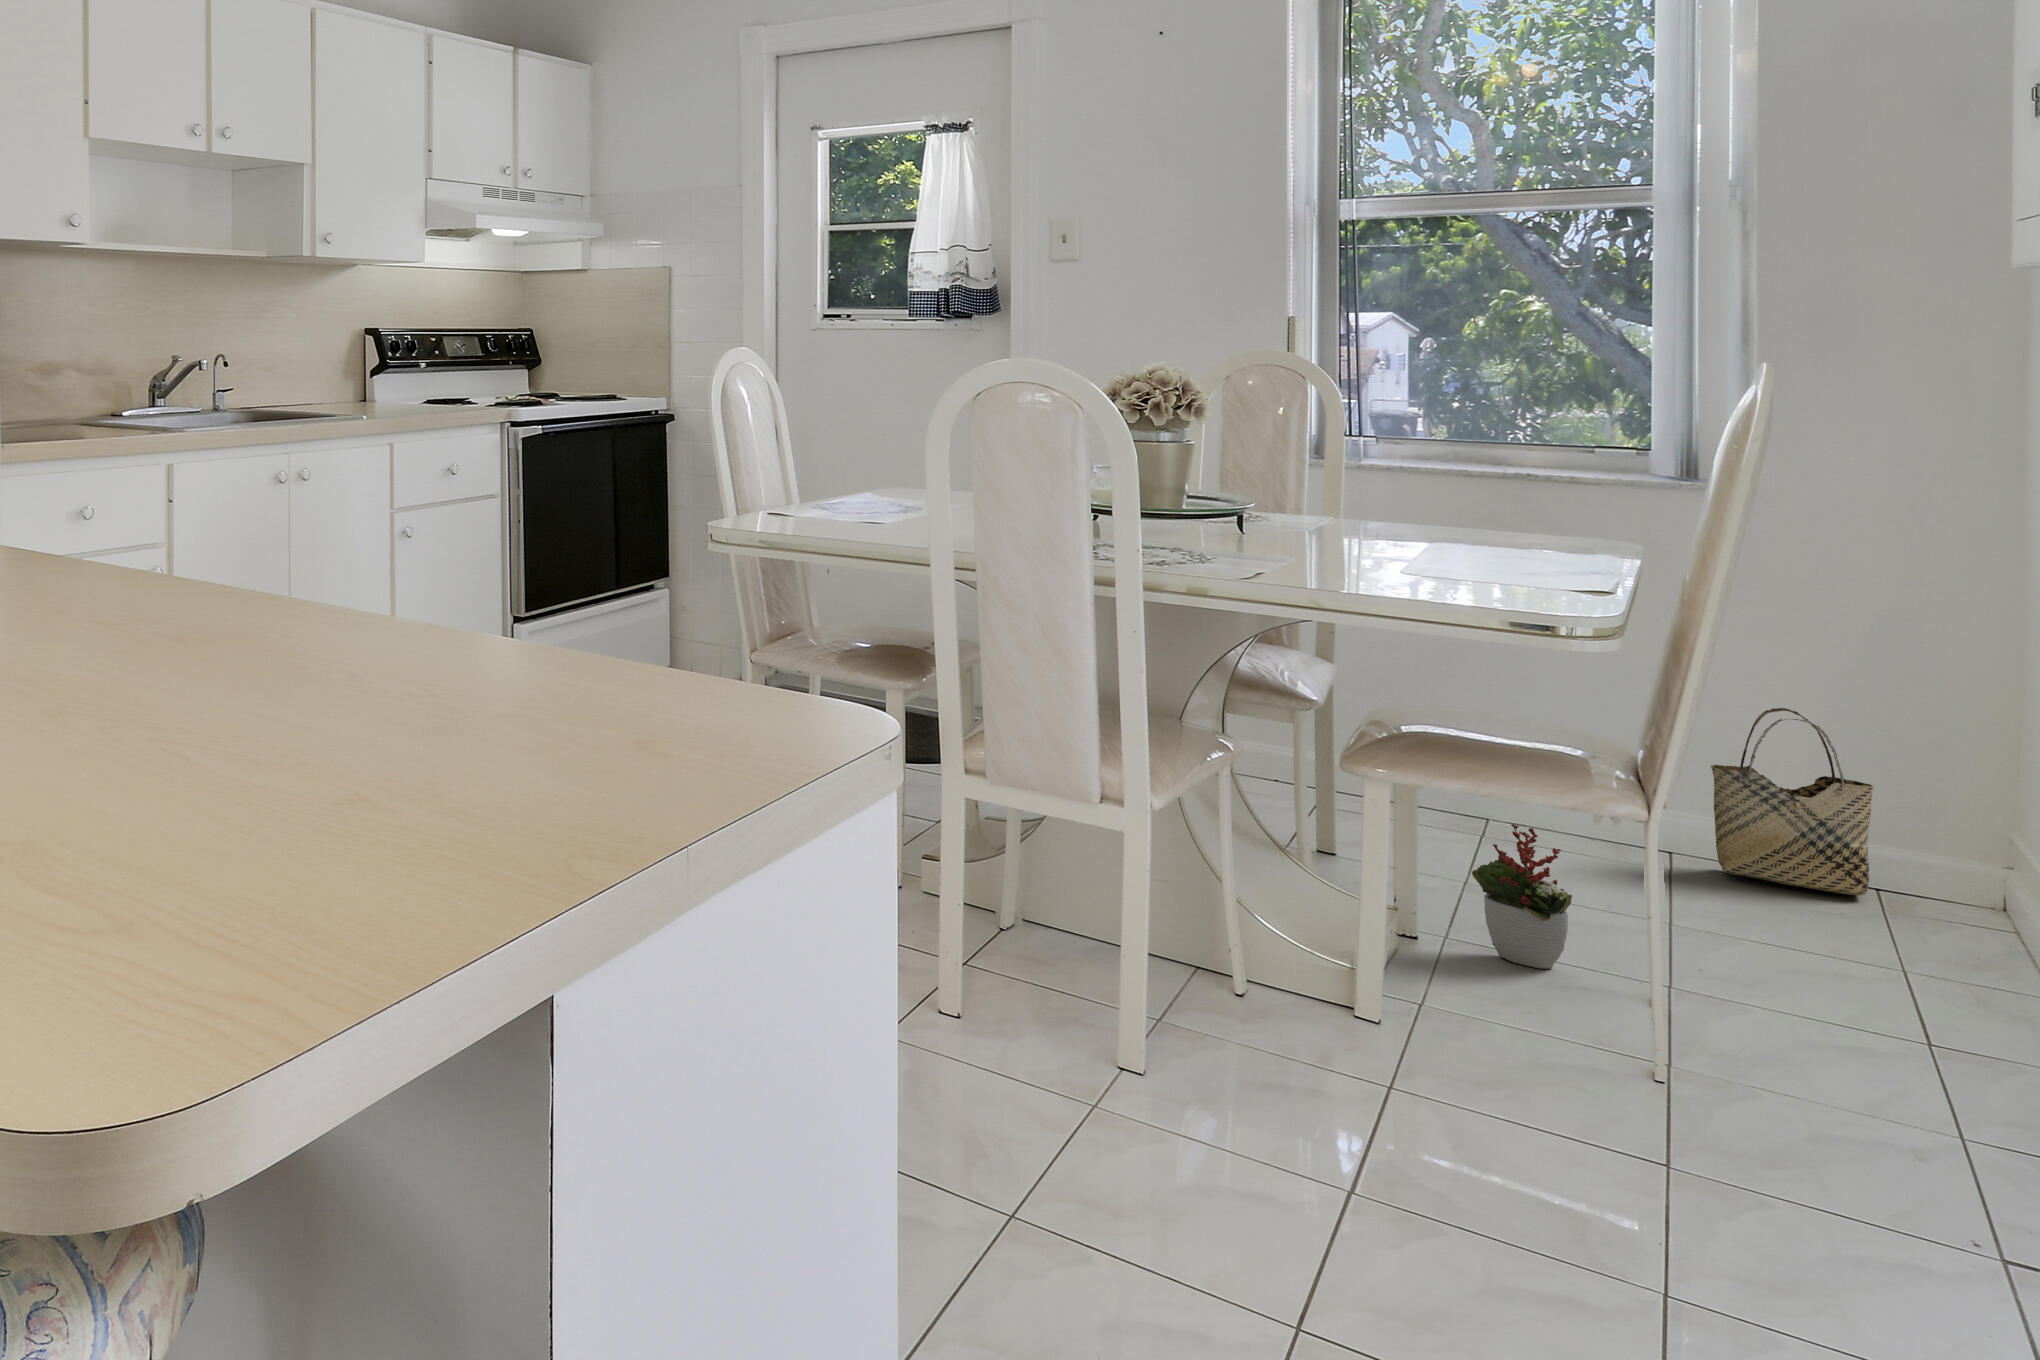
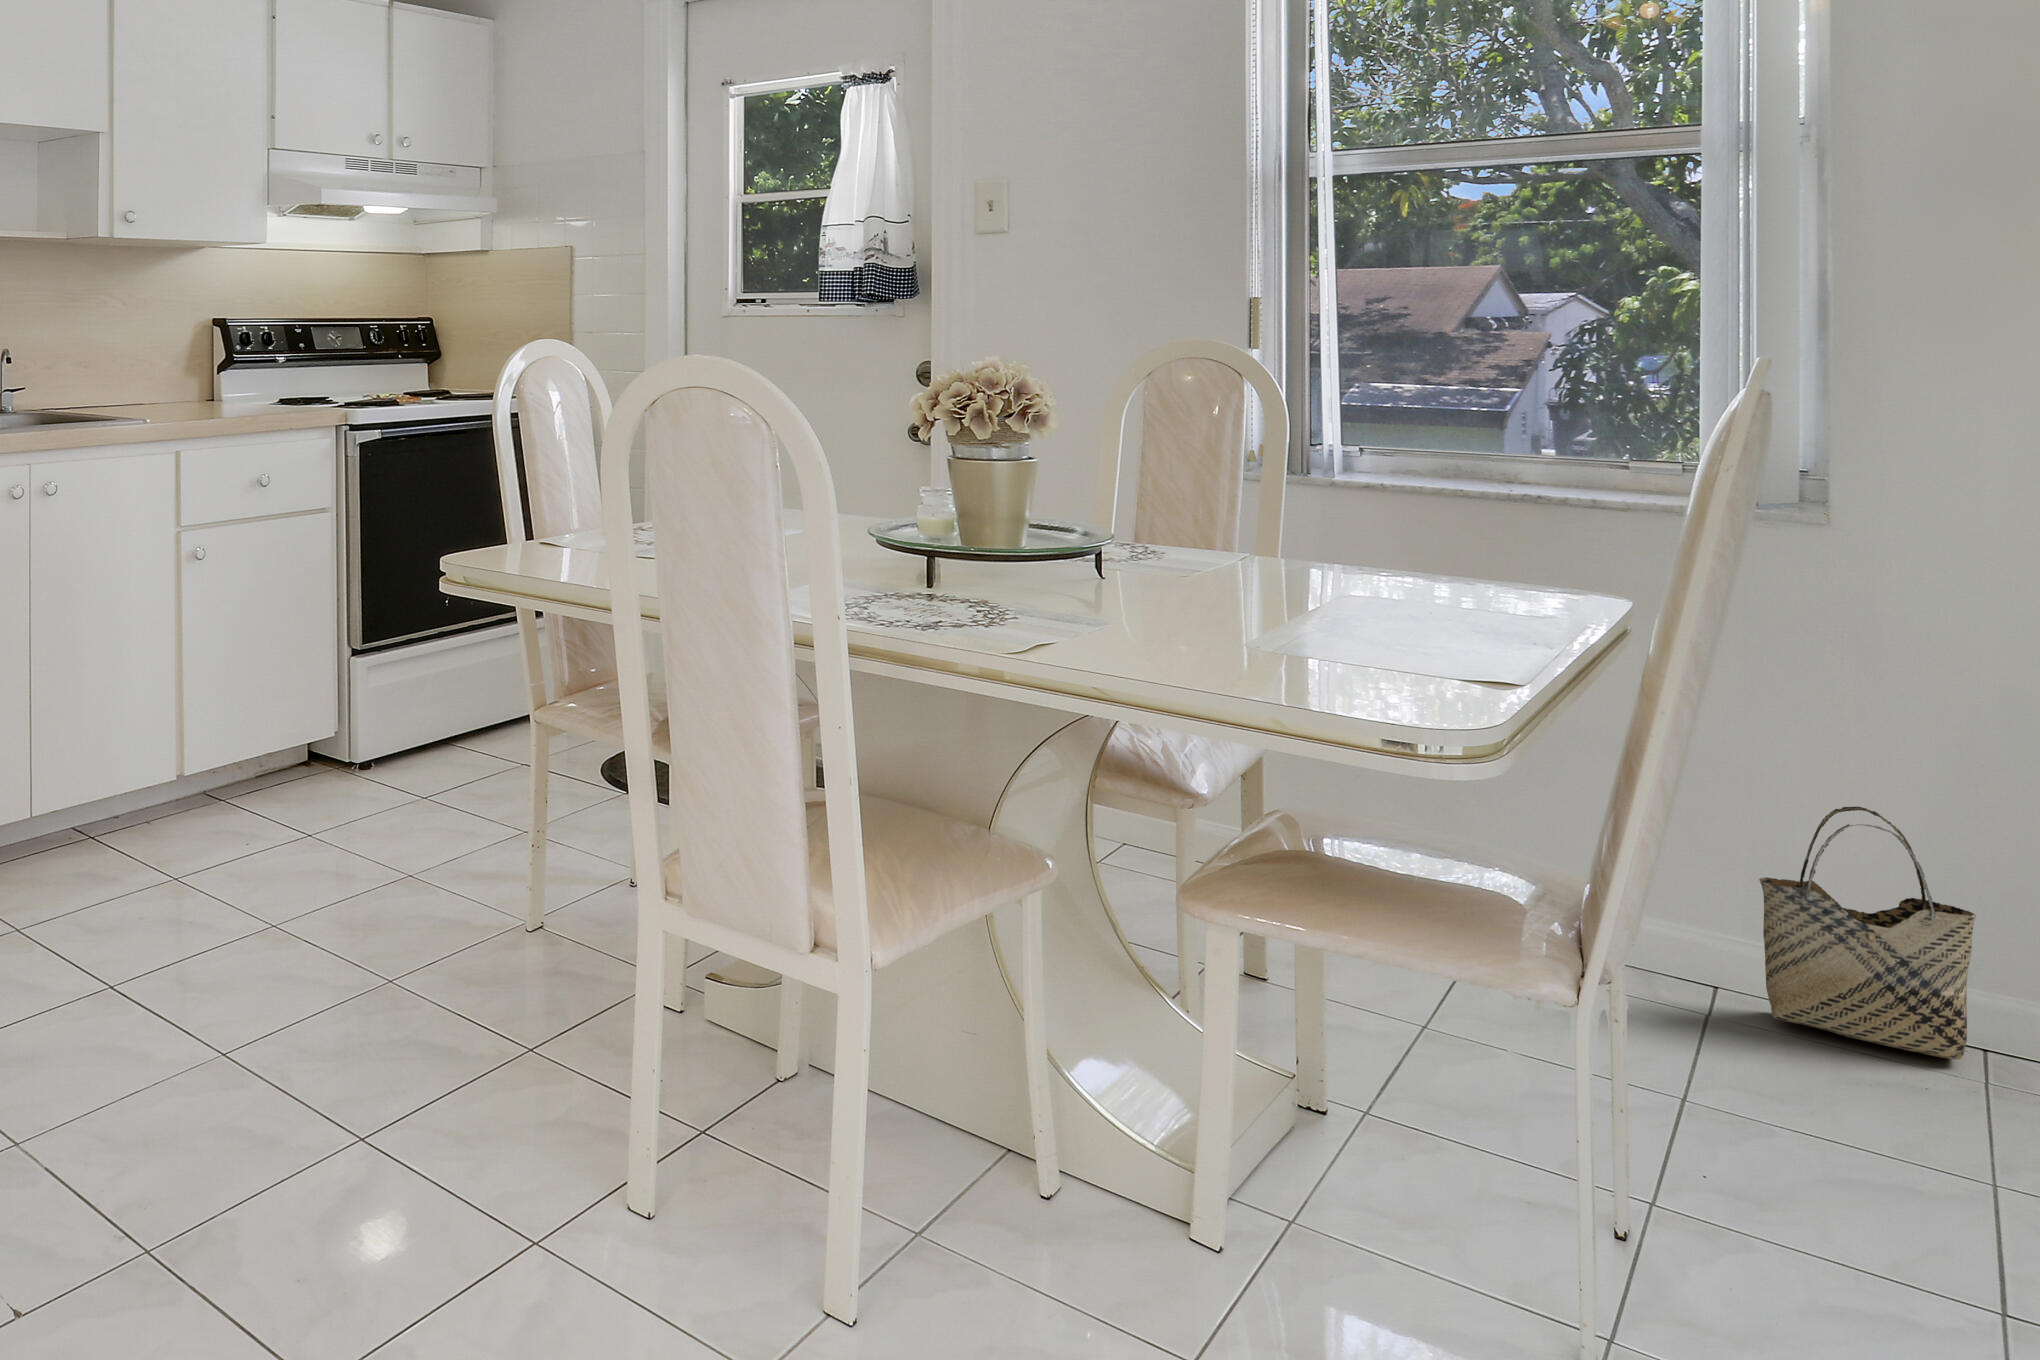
decorative plant: present [1472,824,1572,969] -> none [1402,964,1528,1160]

